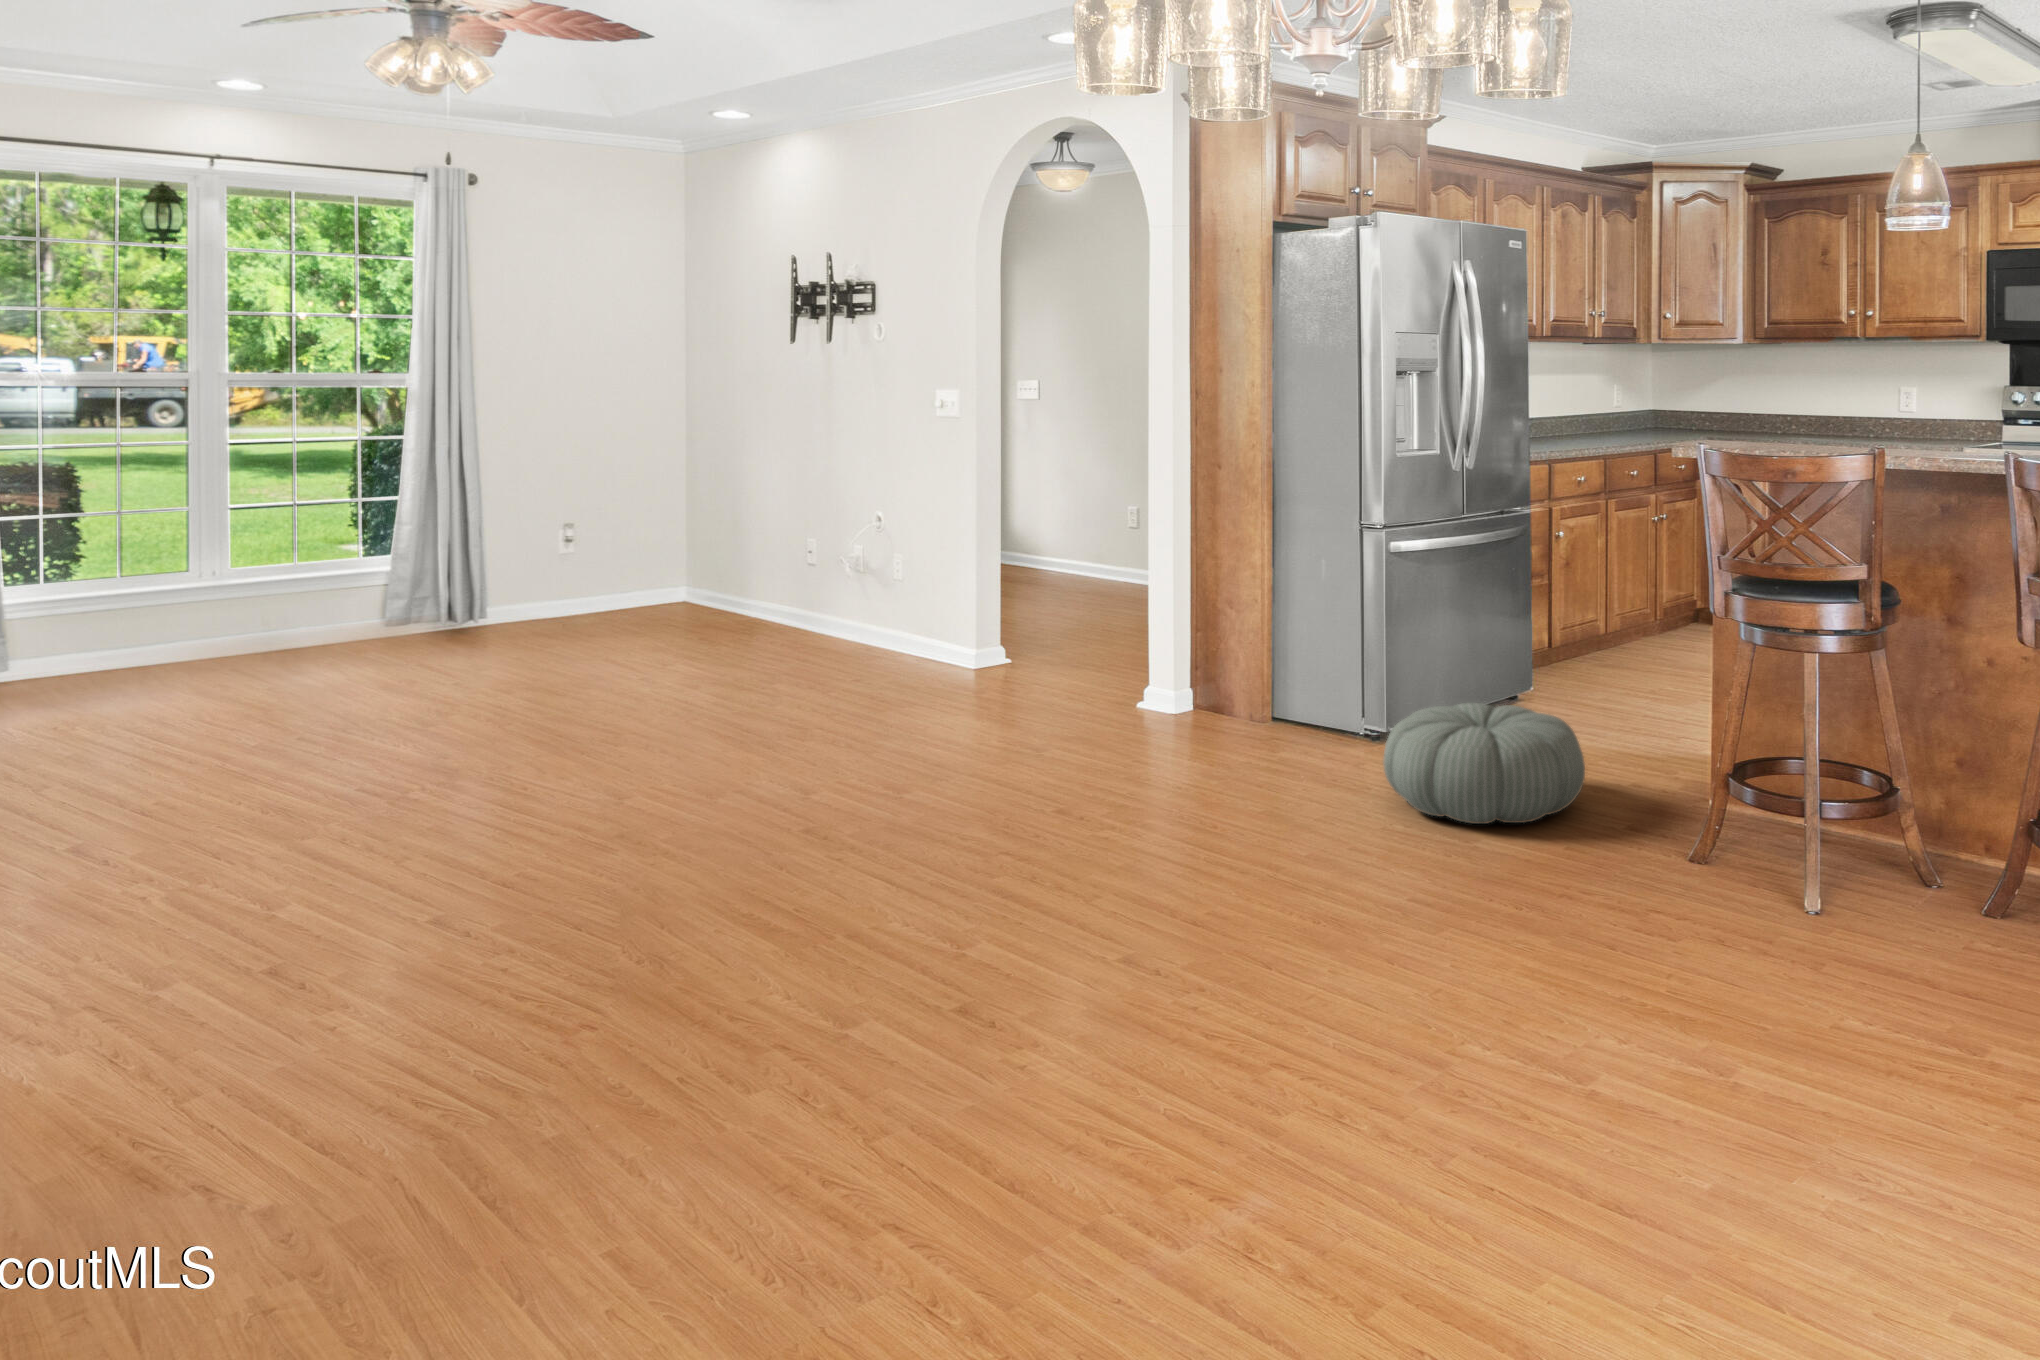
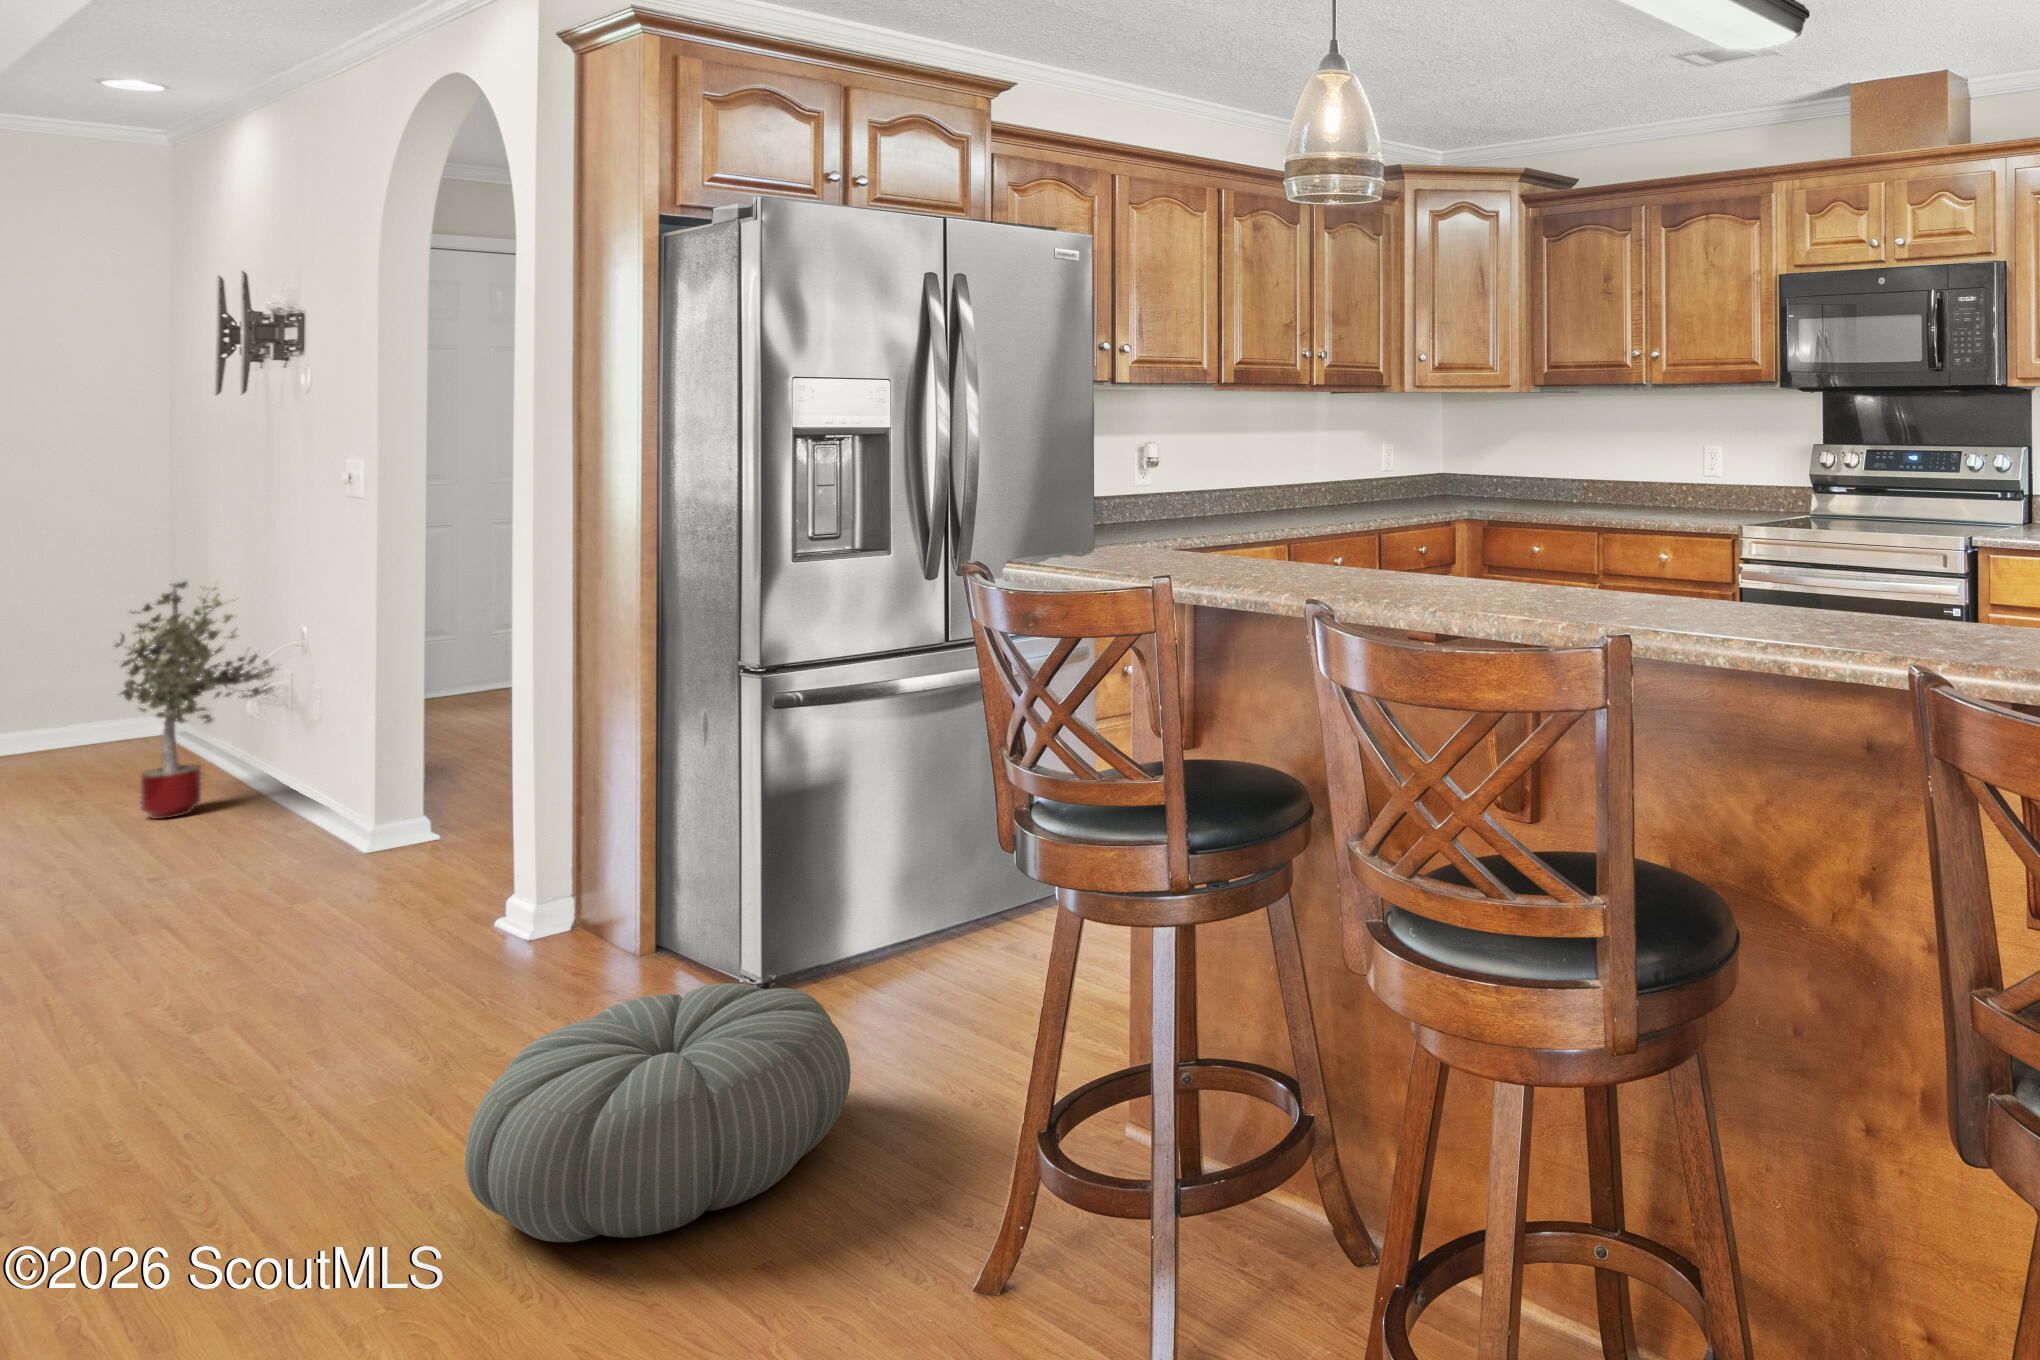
potted tree: none [756,476,854,649] -> present [115,582,278,819]

